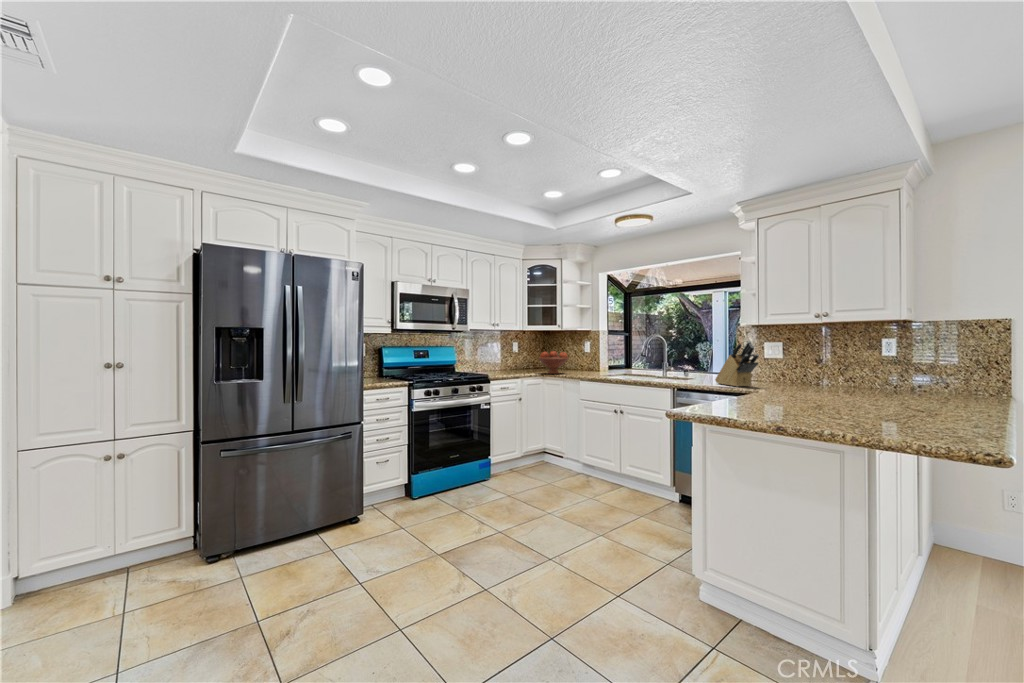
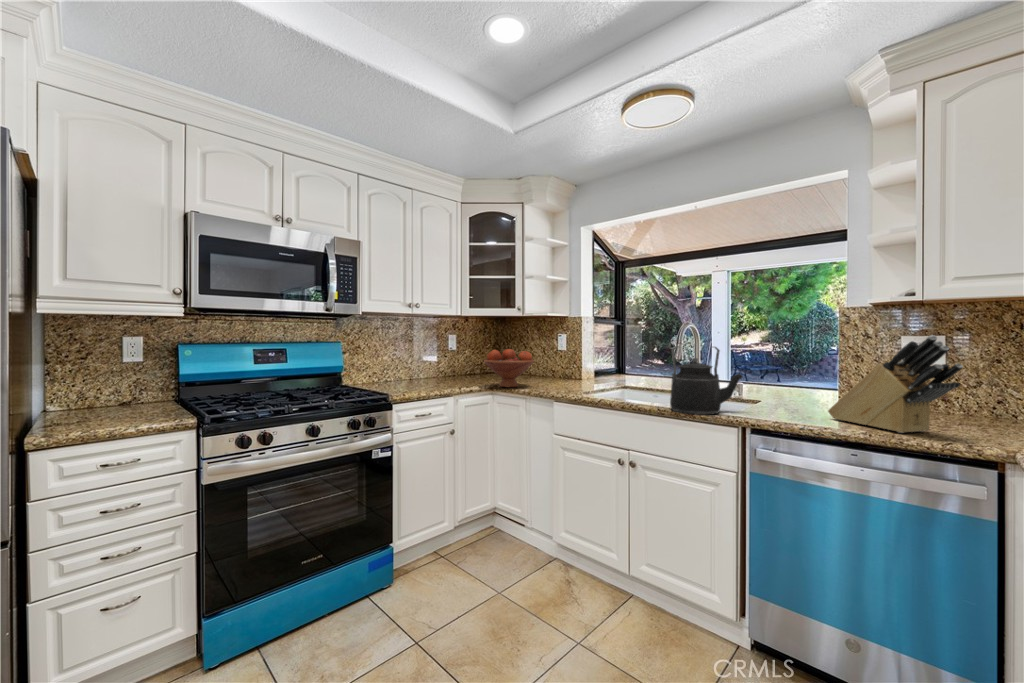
kettle: none [639,348,676,382] -> present [670,347,743,415]

